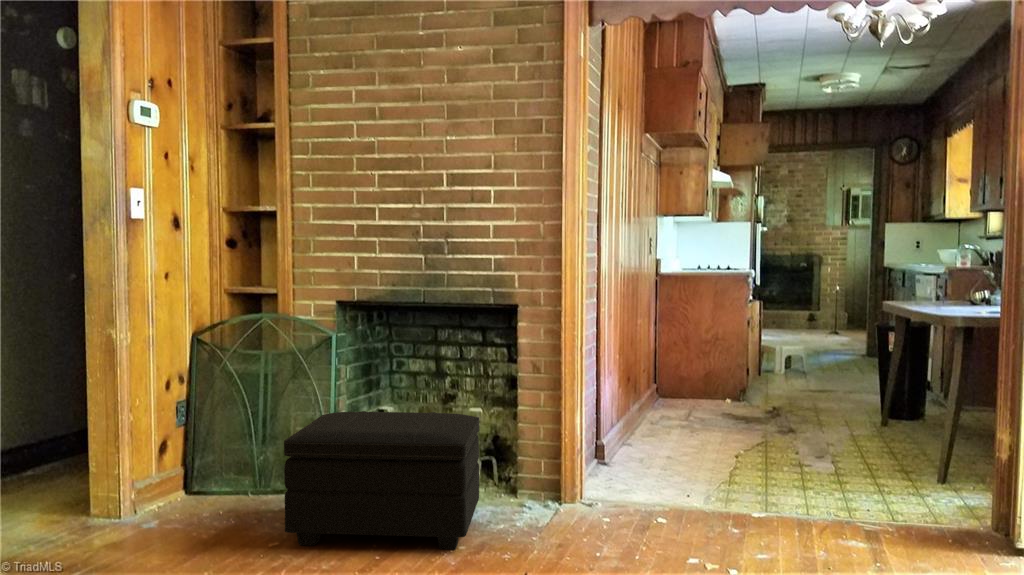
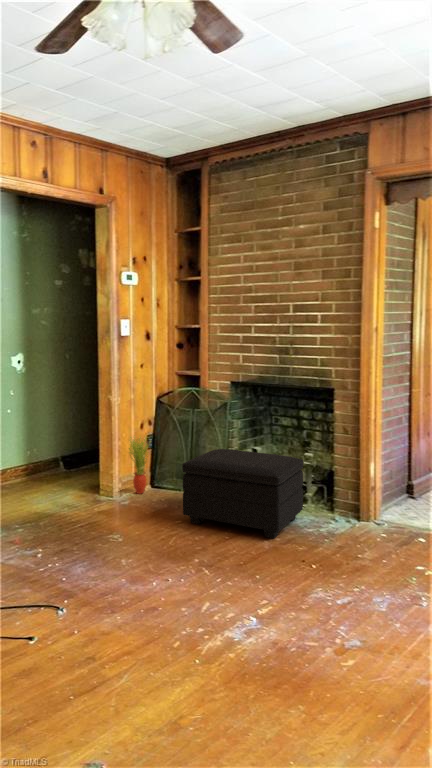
potted plant: none [150,400,193,510] -> present [129,437,148,494]

